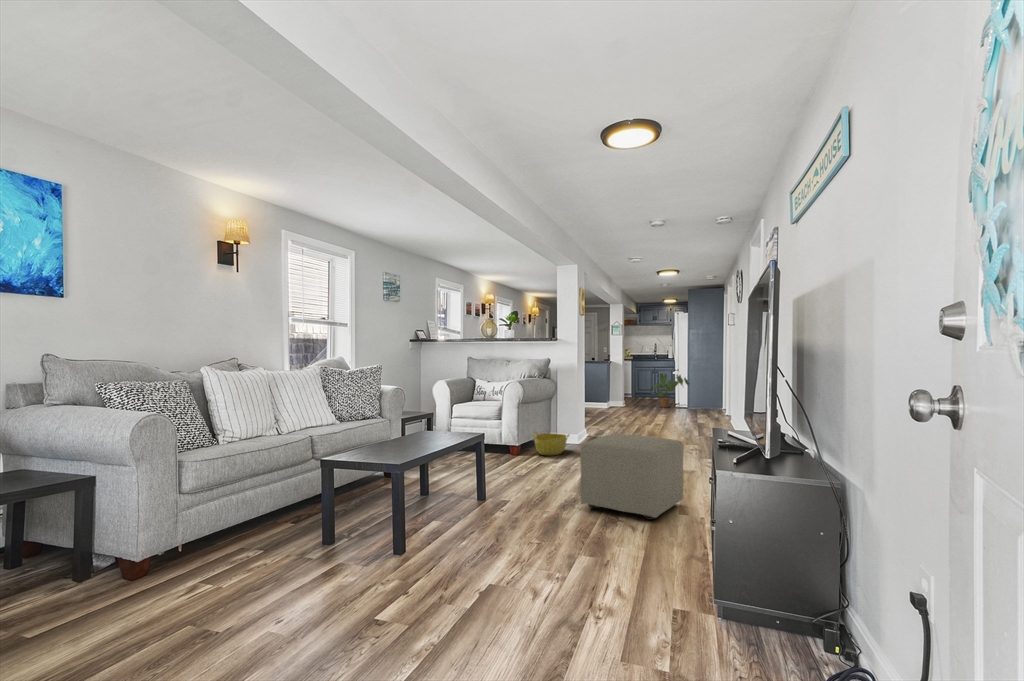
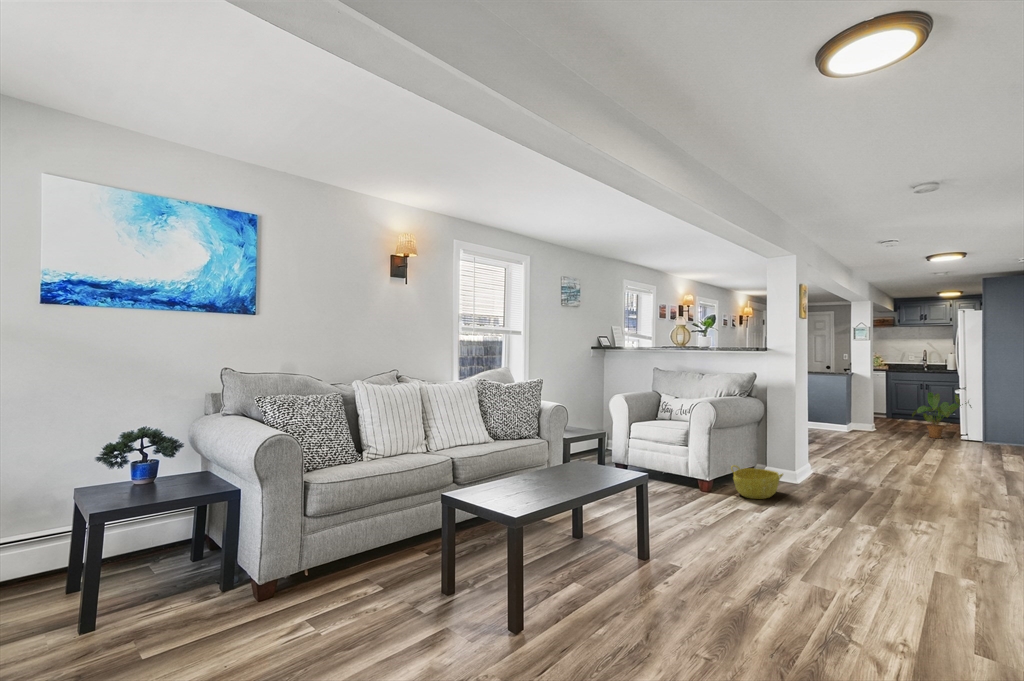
ottoman: present [580,434,684,520] -> none [786,494,975,651]

